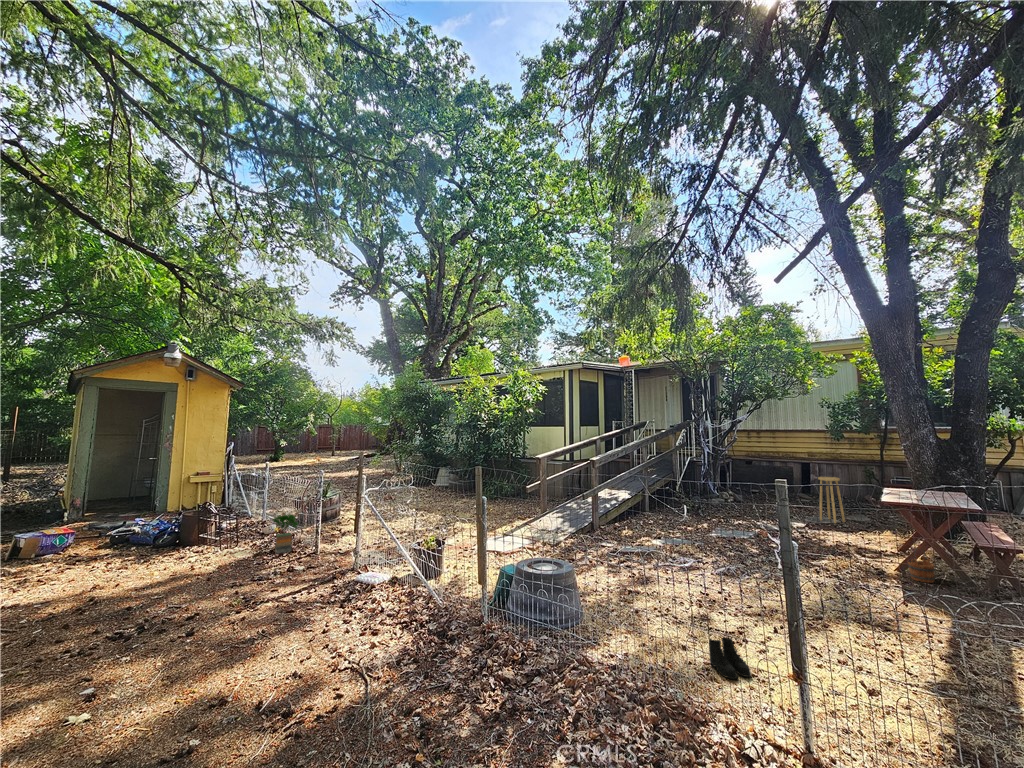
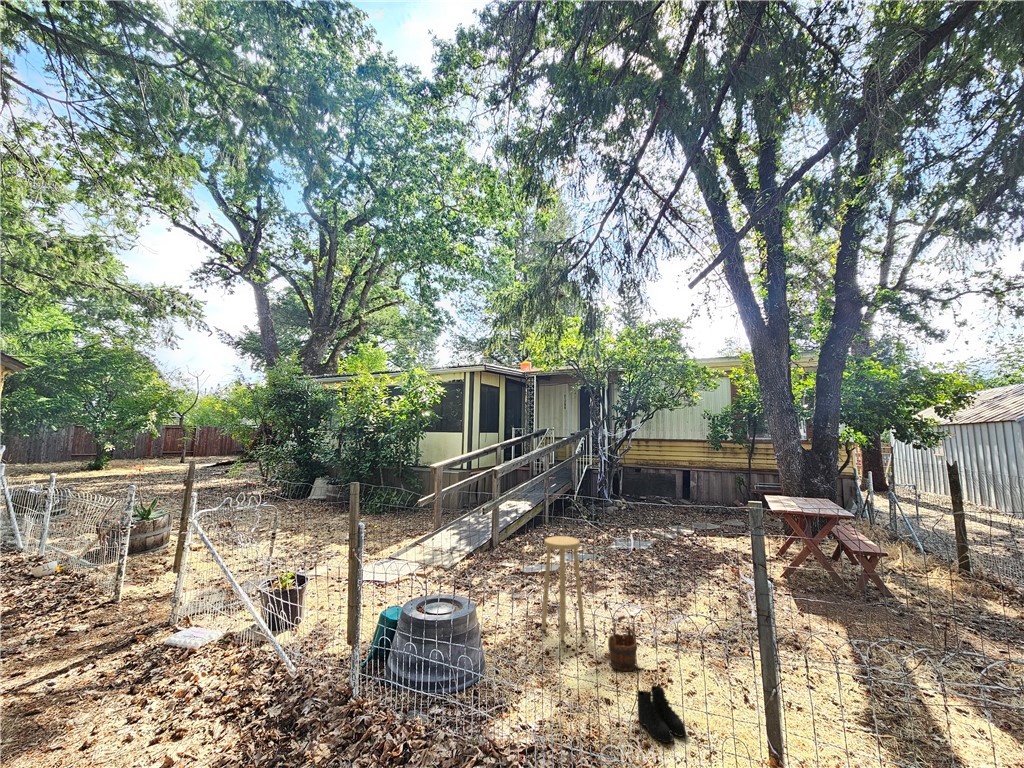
stool: present [818,477,845,523] -> present [542,536,585,641]
potted tree: present [272,514,298,554] -> none [41,549,90,608]
wooden bucket: present [908,547,935,583] -> present [608,616,637,671]

